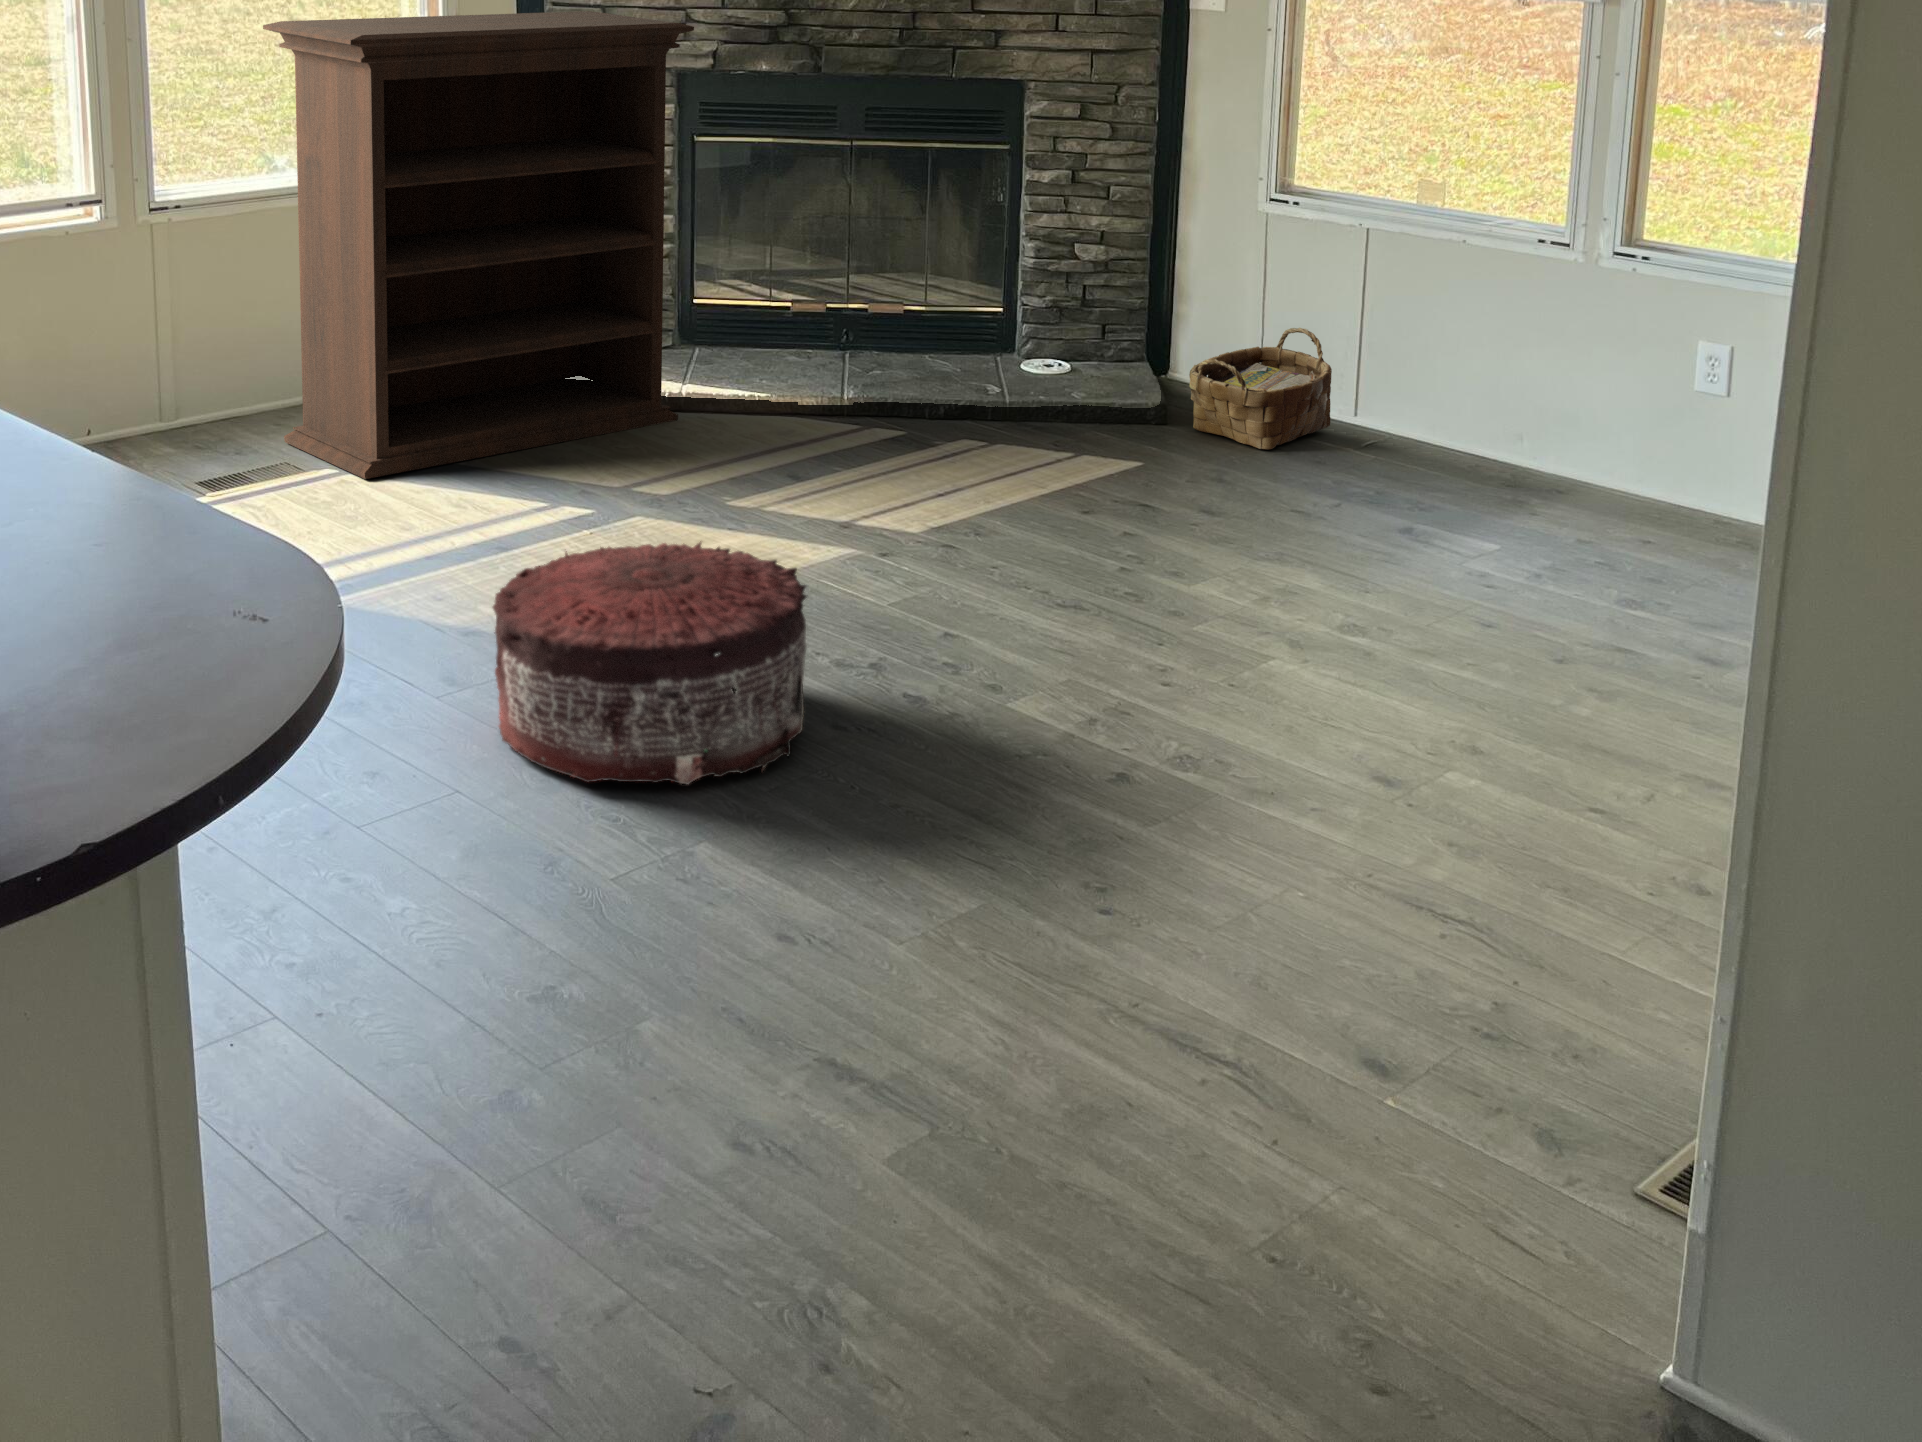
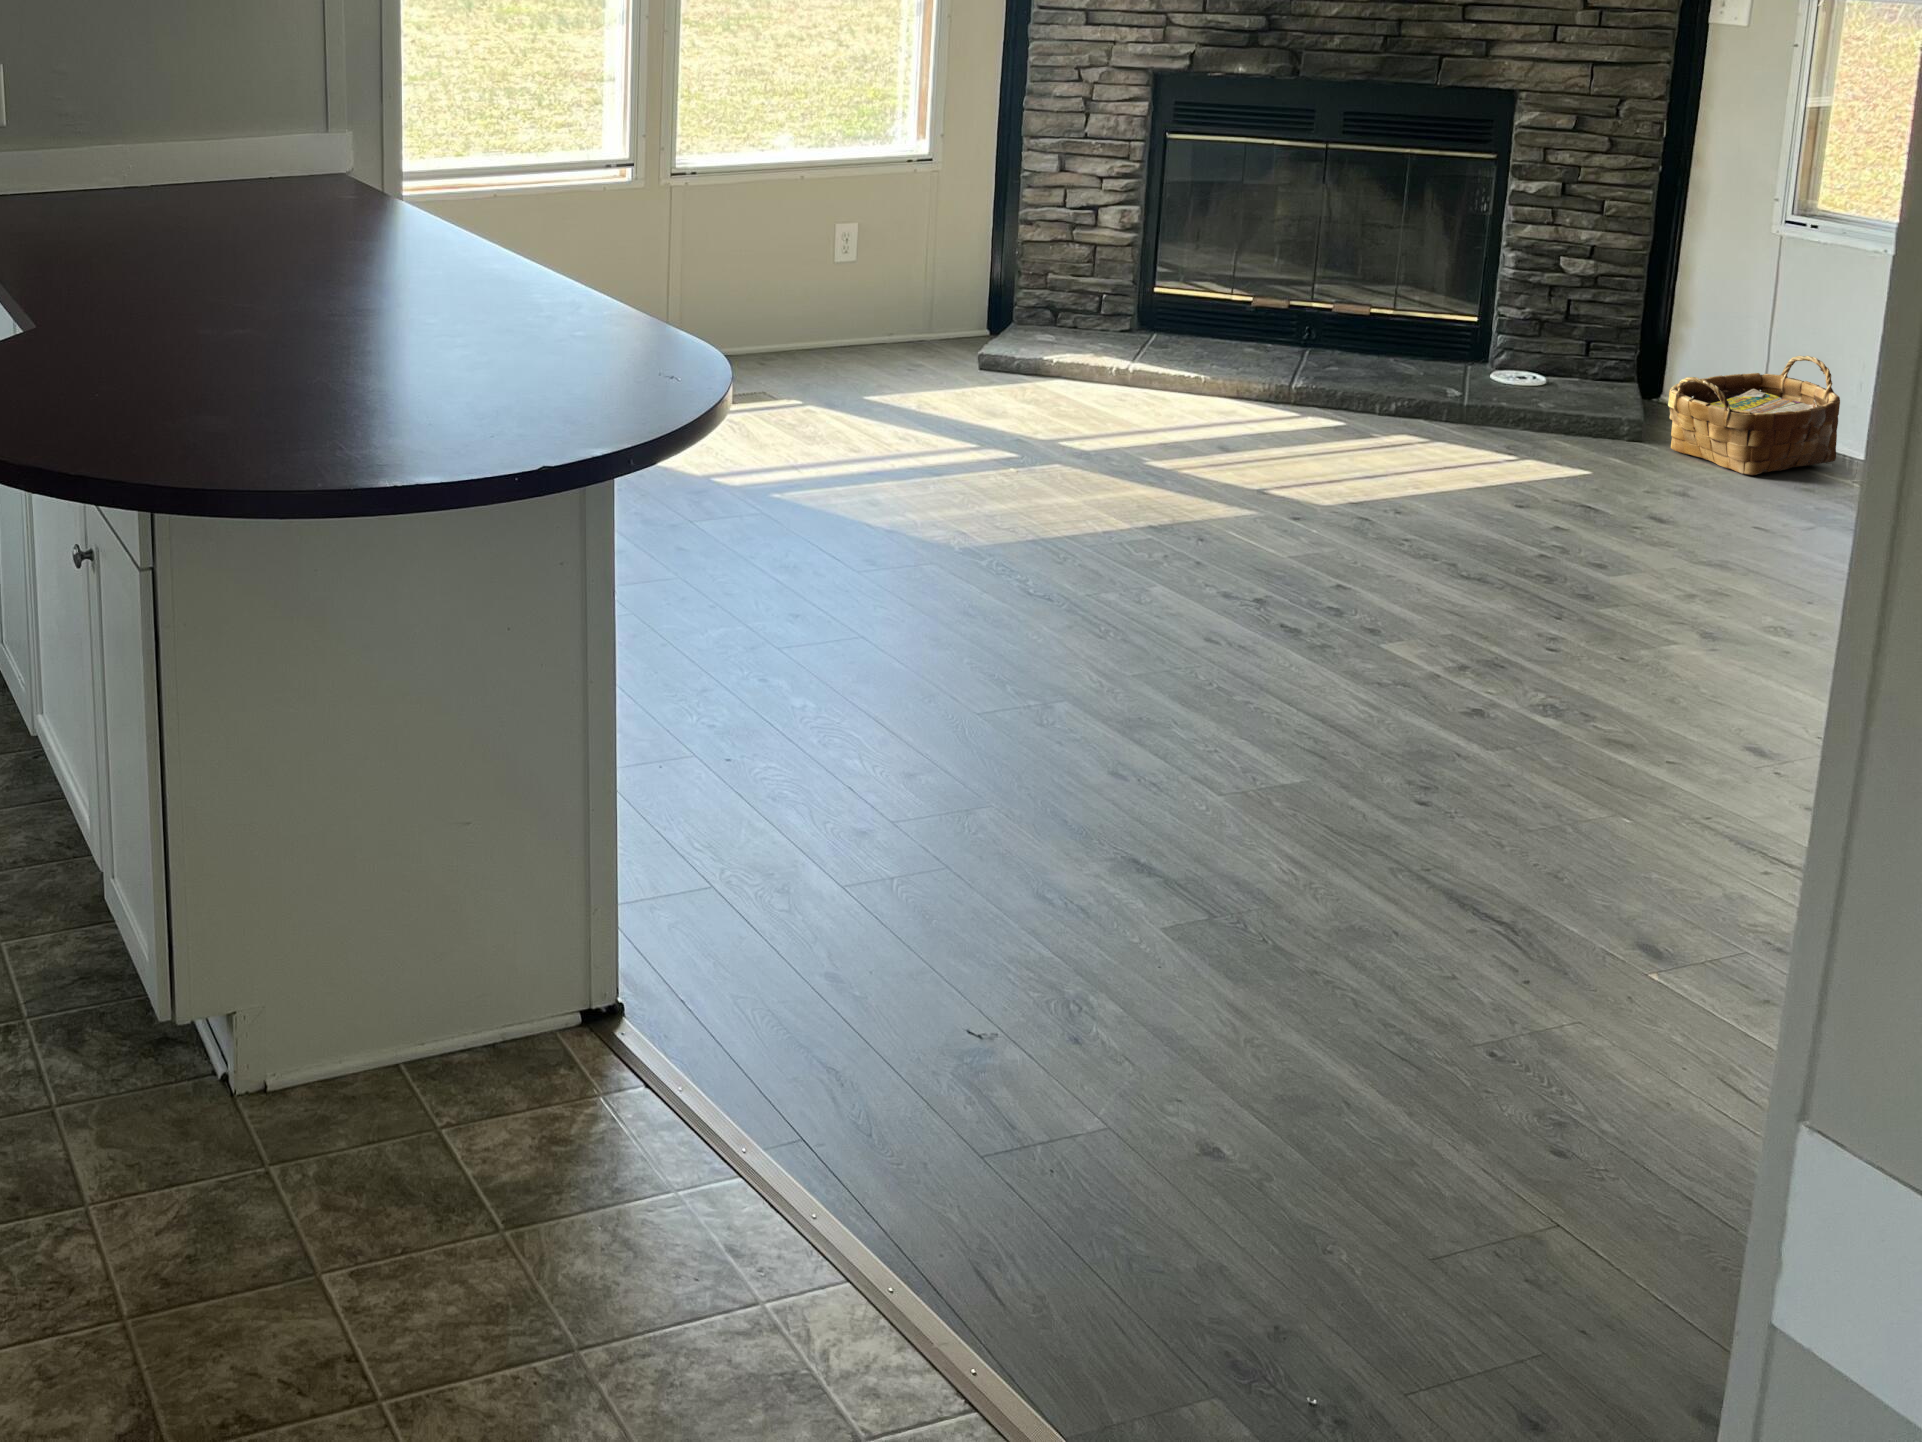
bookshelf: present [263,11,694,479] -> none [764,13,1165,410]
pouf: present [493,542,807,784] -> none [900,456,1183,657]

